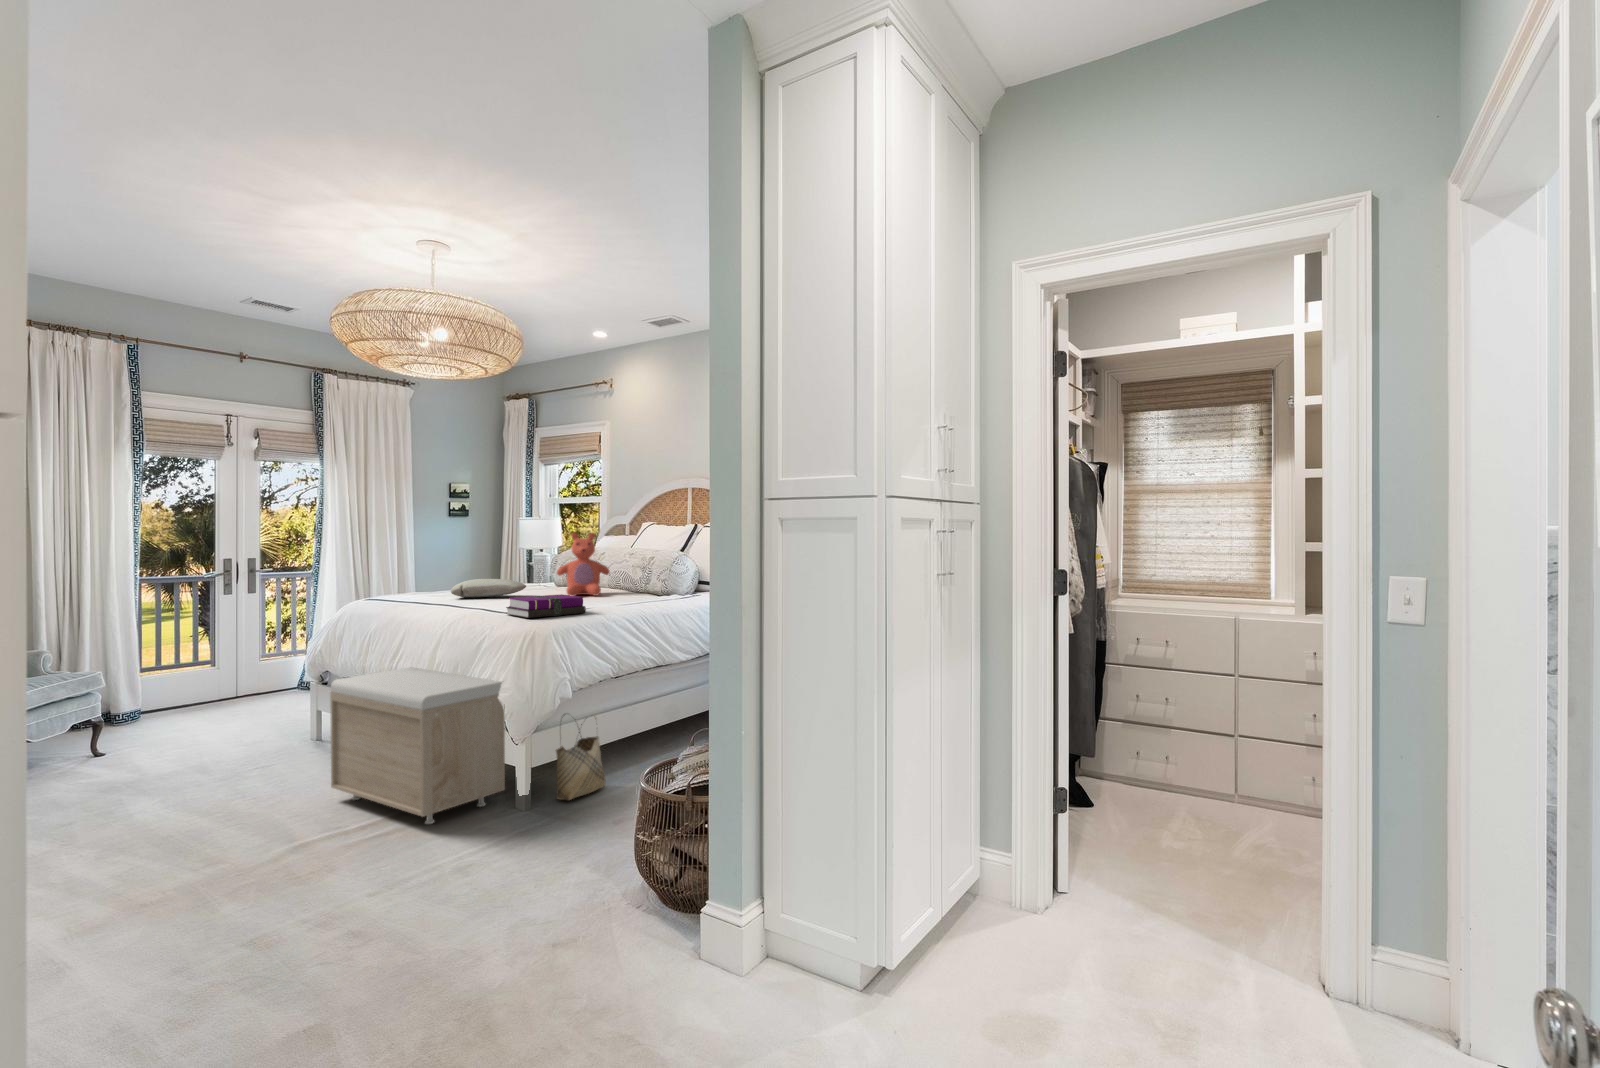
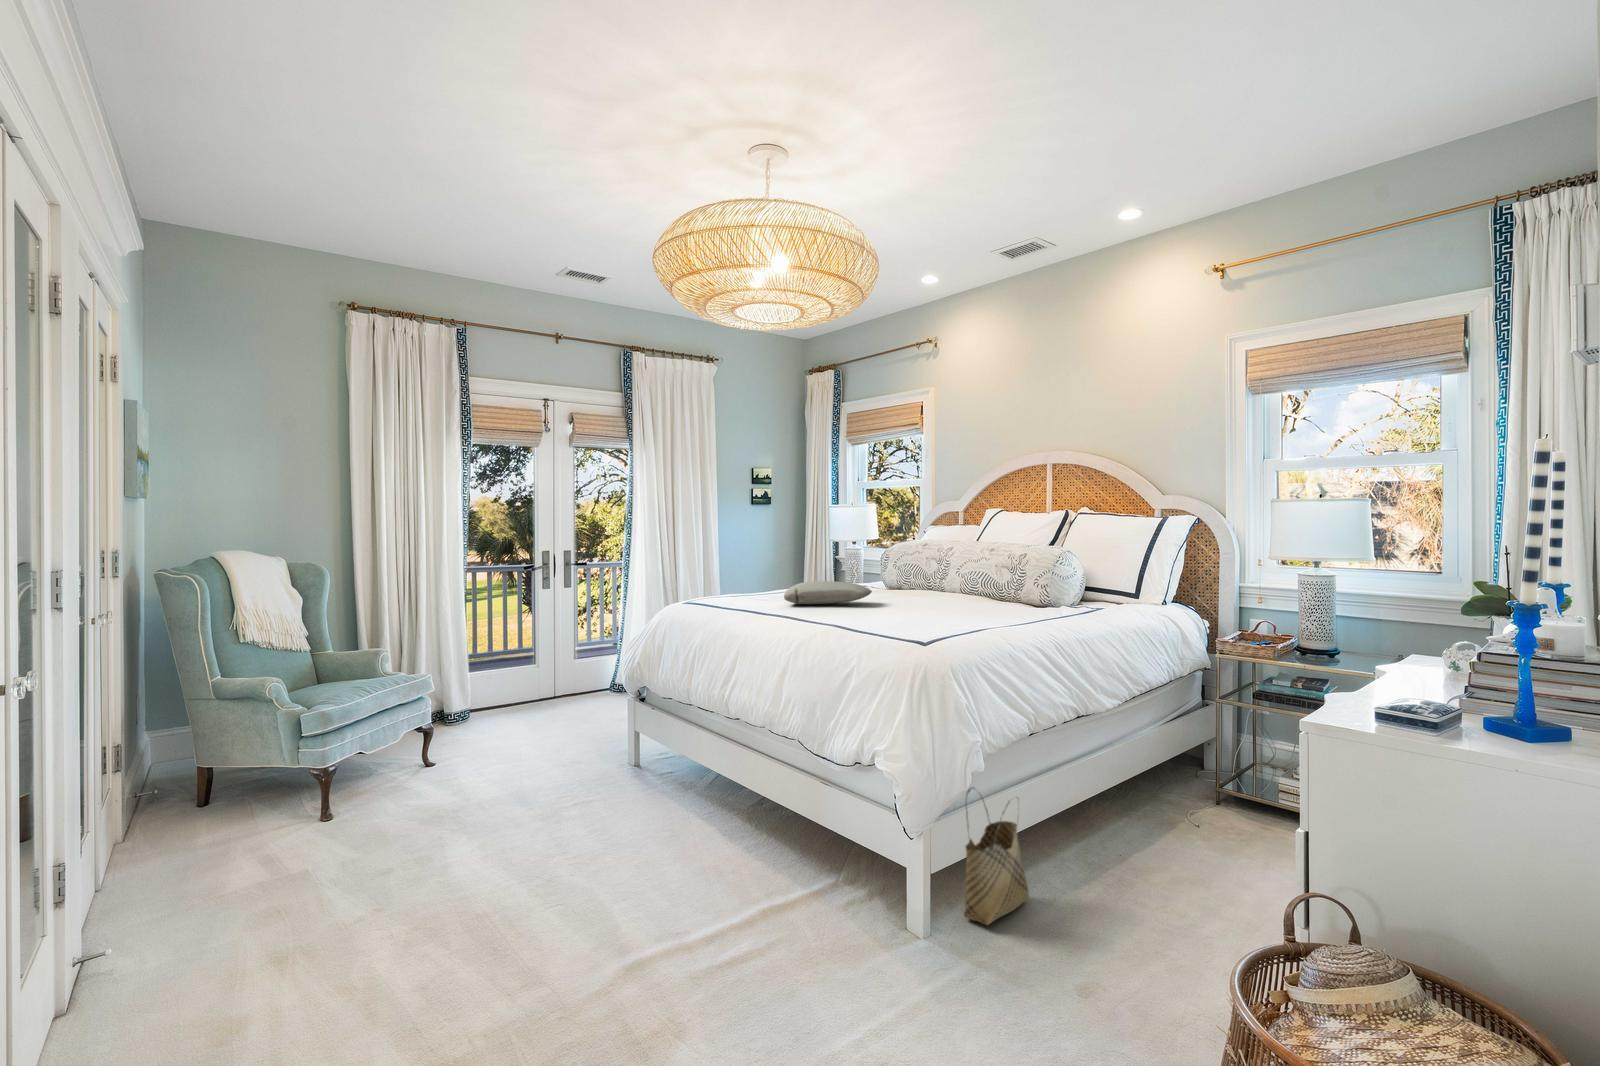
teddy bear: present [557,533,610,596] -> none [908,523,974,606]
notebook: present [506,594,586,618] -> none [874,609,984,646]
storage bench: present [330,668,505,824] -> none [663,701,895,948]

